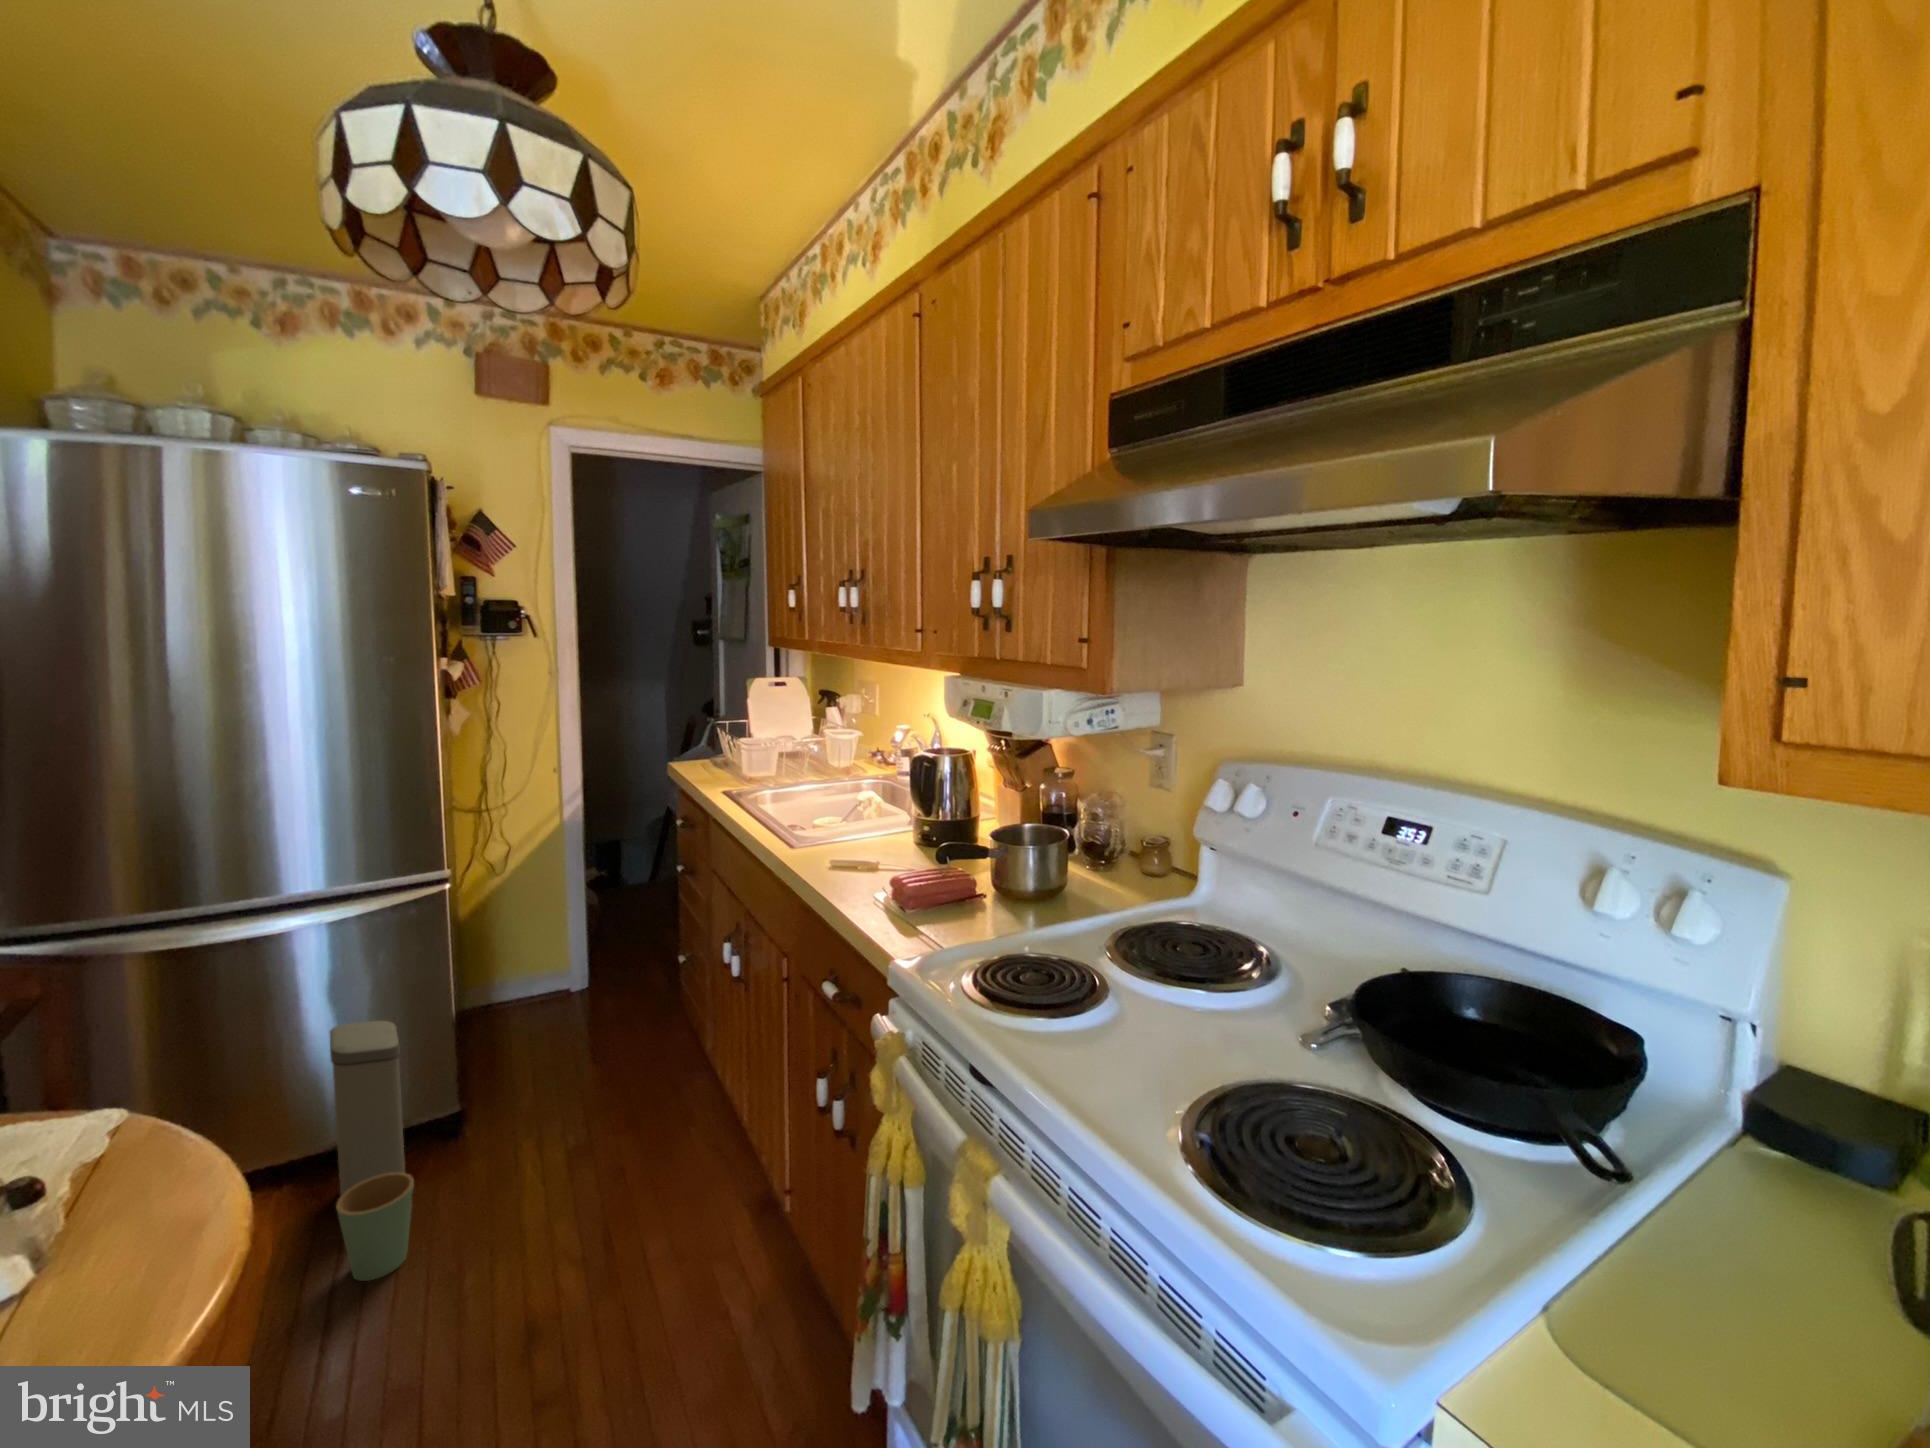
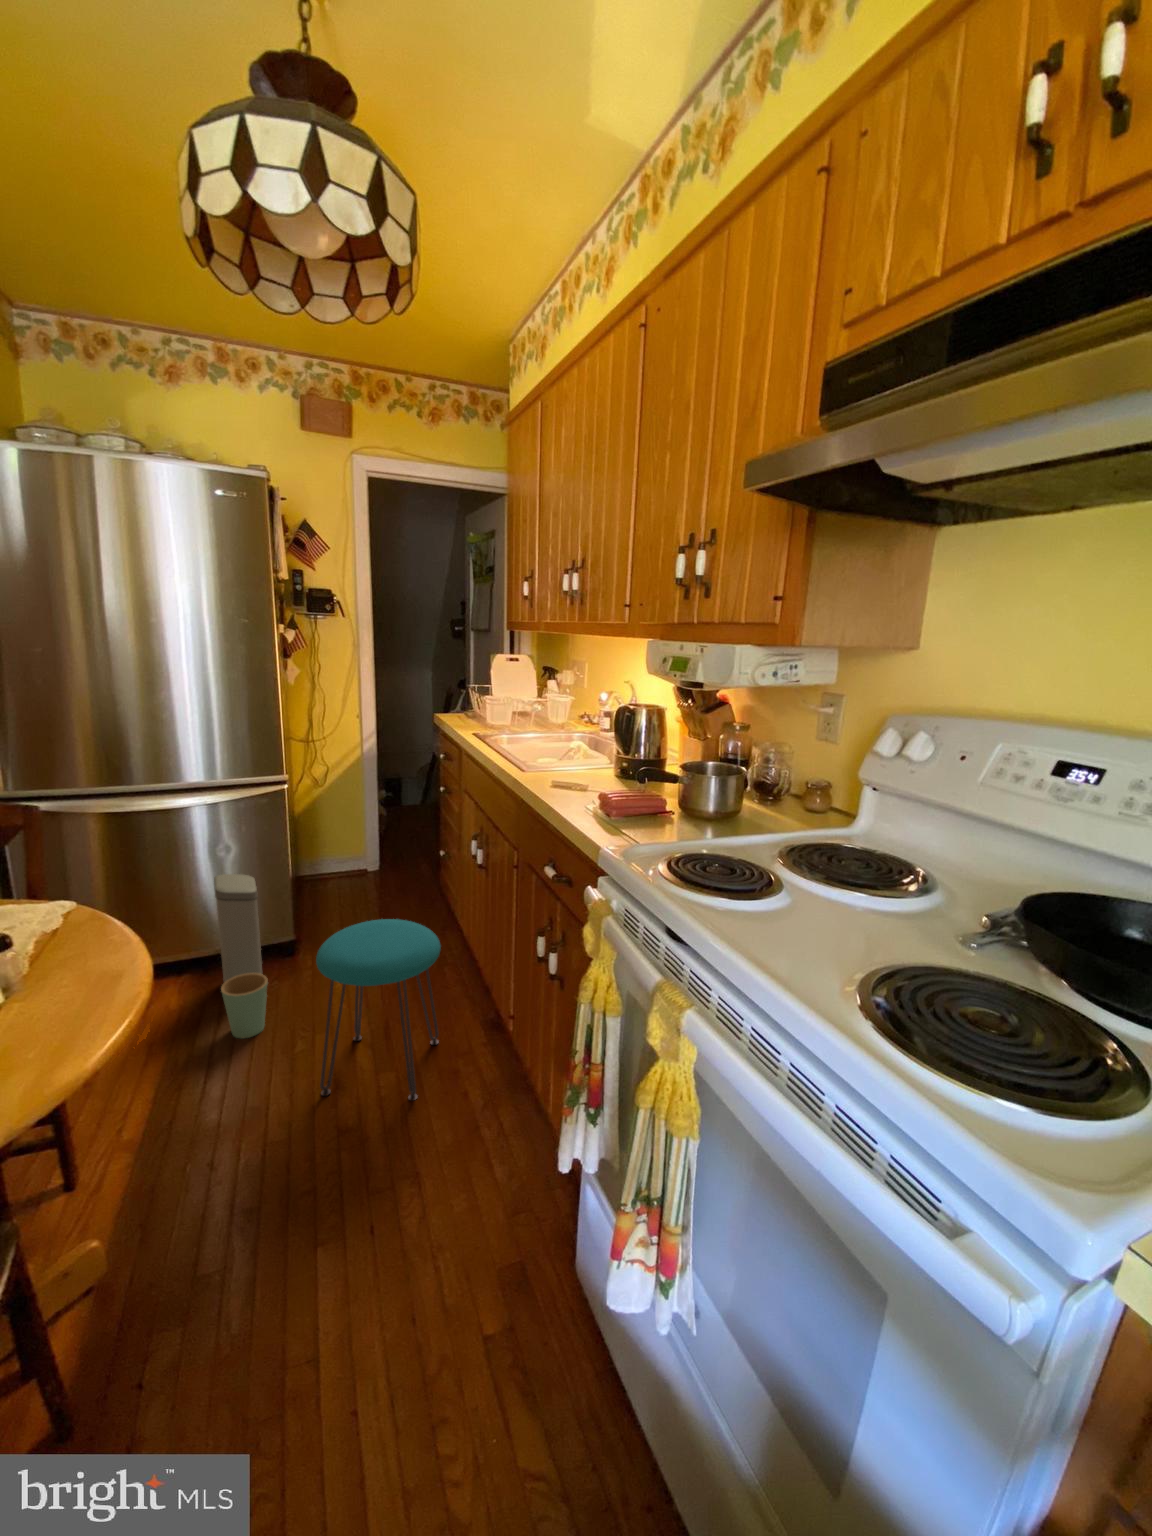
stool: none [493,1066,681,1354] -> present [316,919,441,1101]

